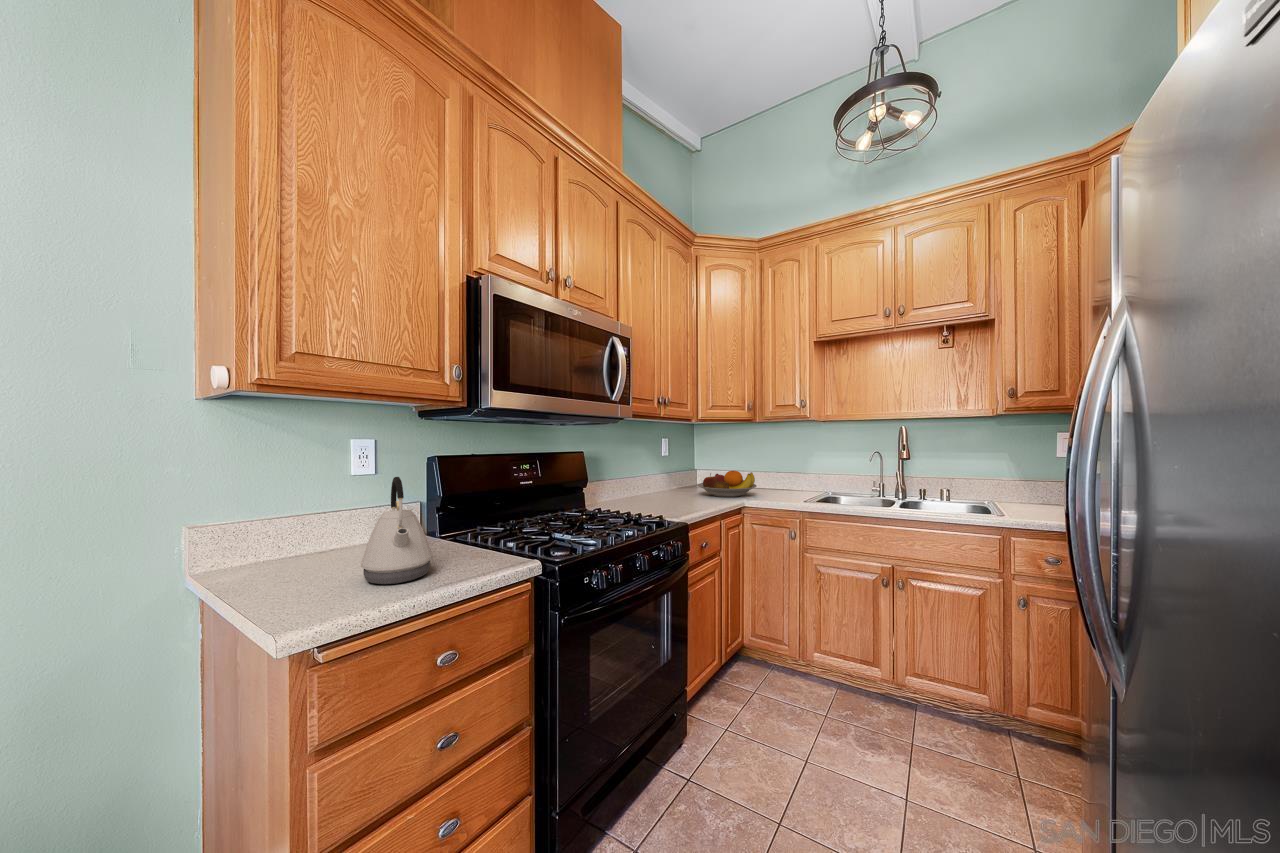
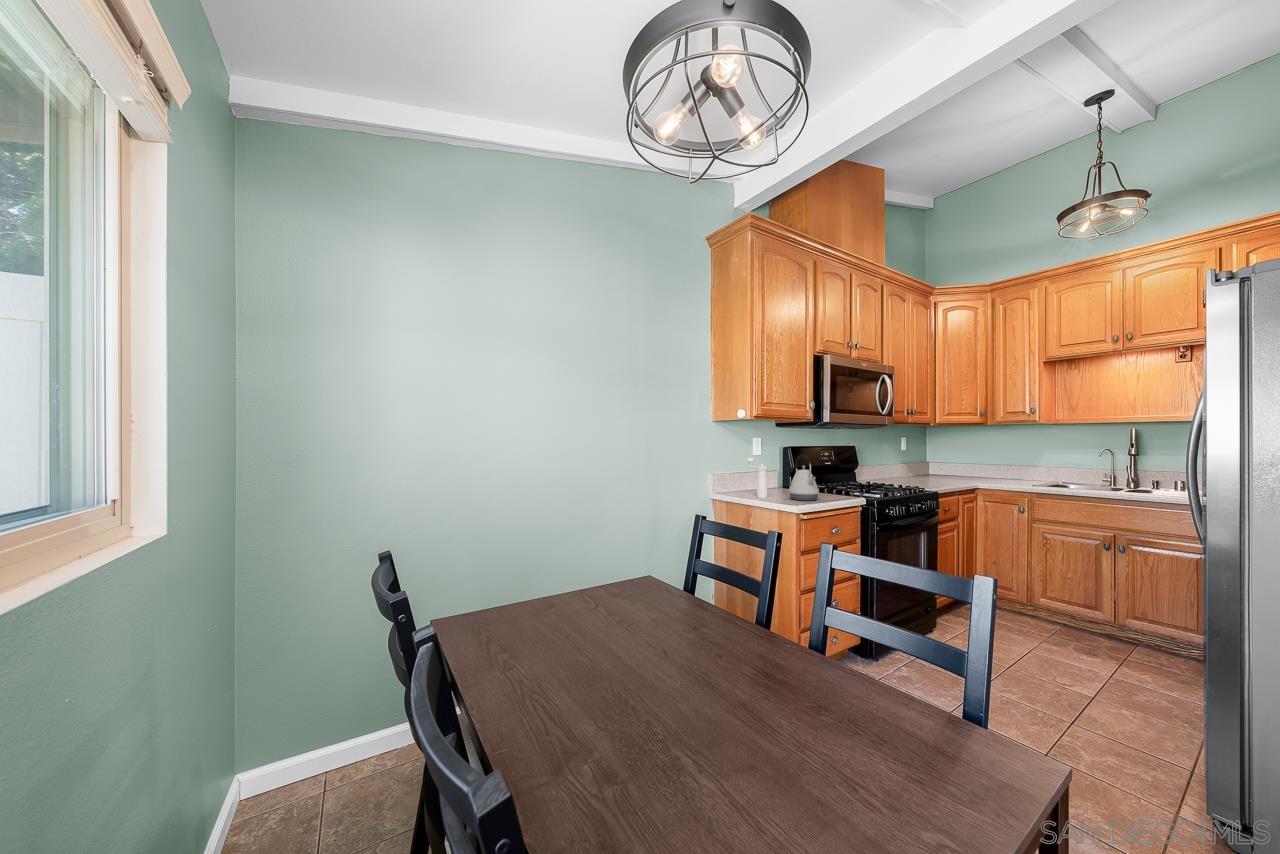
fruit bowl: present [698,471,757,497] -> none [935,462,989,482]
pepper mill: none [293,485,325,580] -> present [747,458,768,498]

